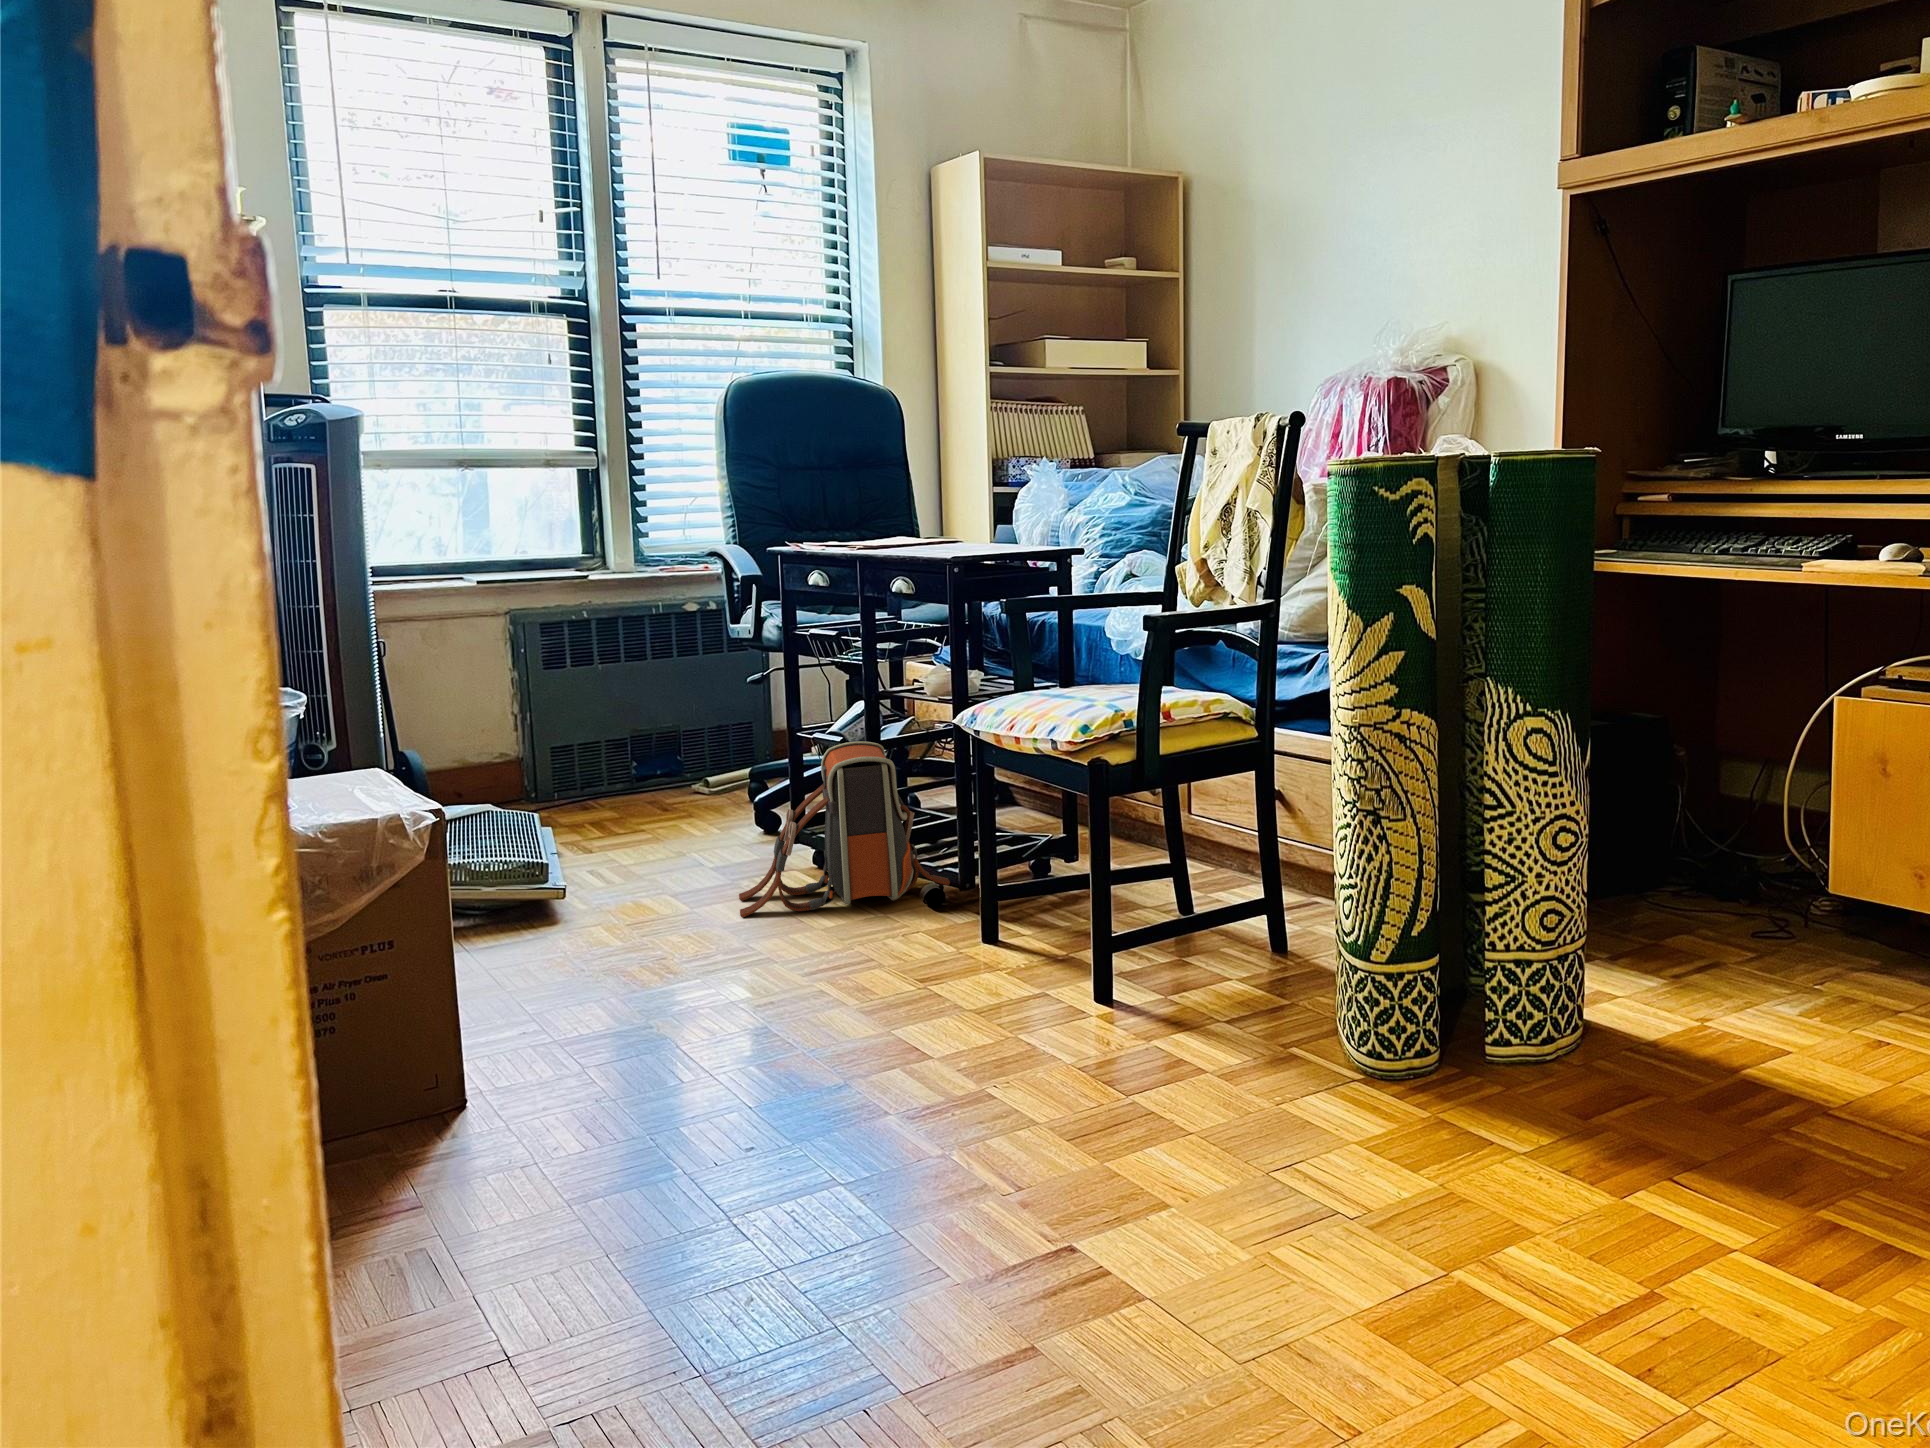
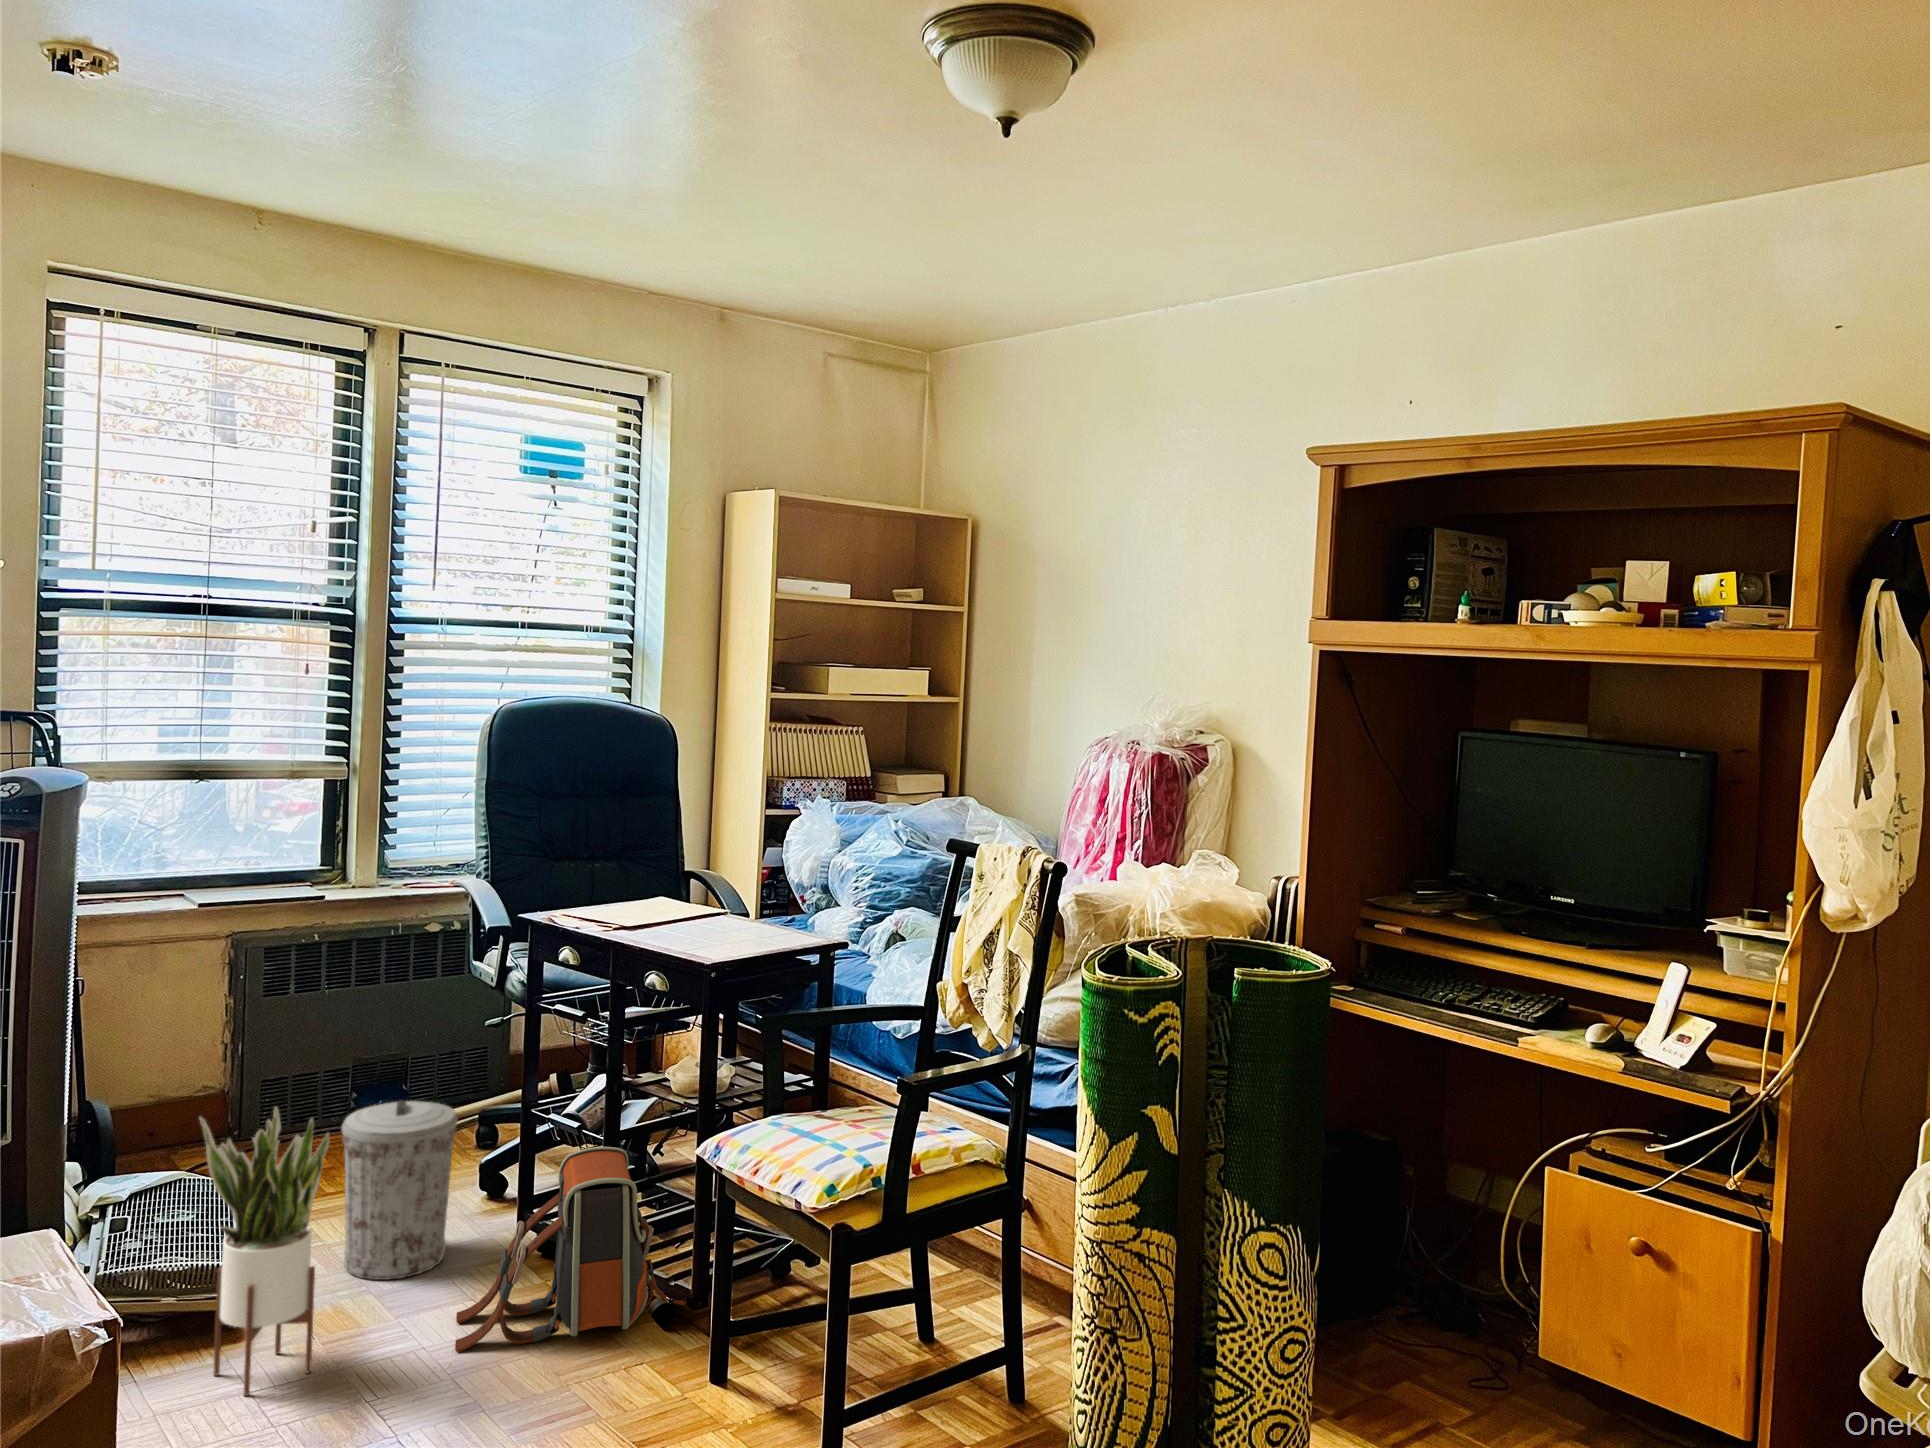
potted plant: none [491,686,614,944] -> present [200,1107,329,1396]
trash can: none [621,718,725,877] -> present [342,1100,458,1280]

